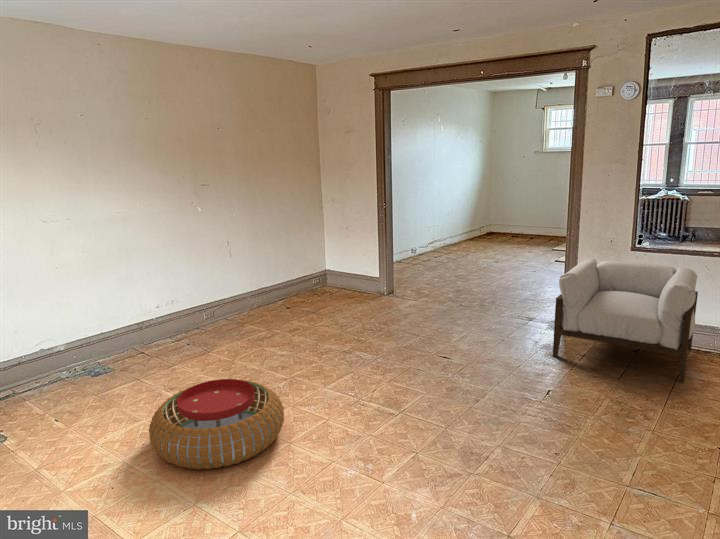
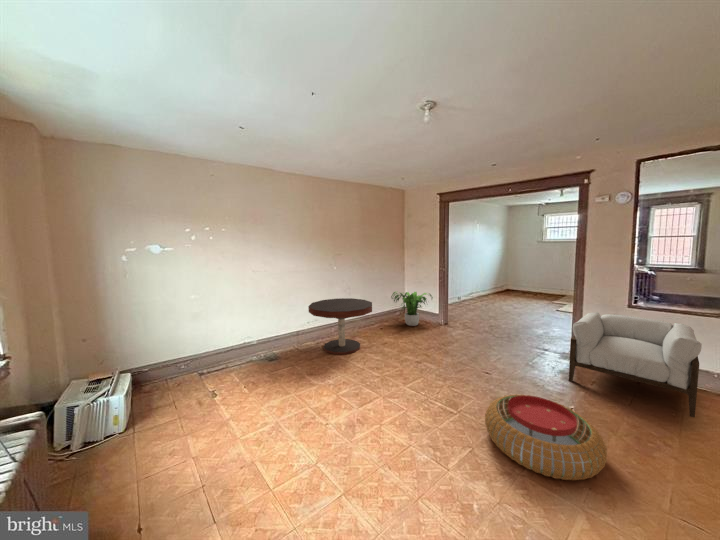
potted plant: none [300,242,370,299] -> present [391,292,431,326]
coffee table: none [153,259,268,355] -> present [308,298,372,354]
pouf: present [149,379,284,470] -> present [485,395,607,480]

